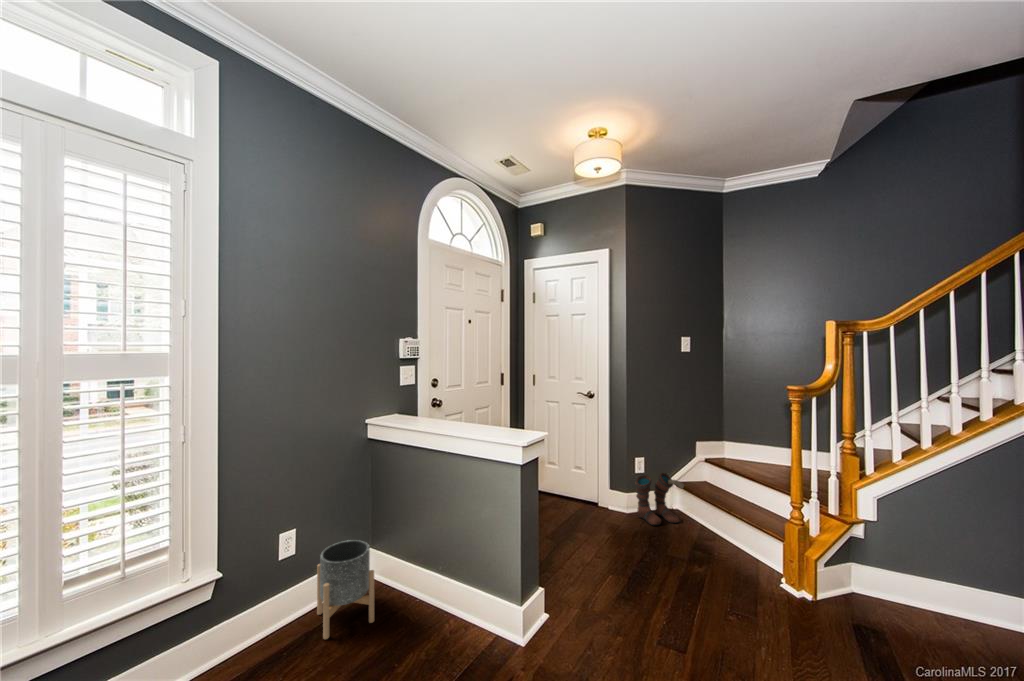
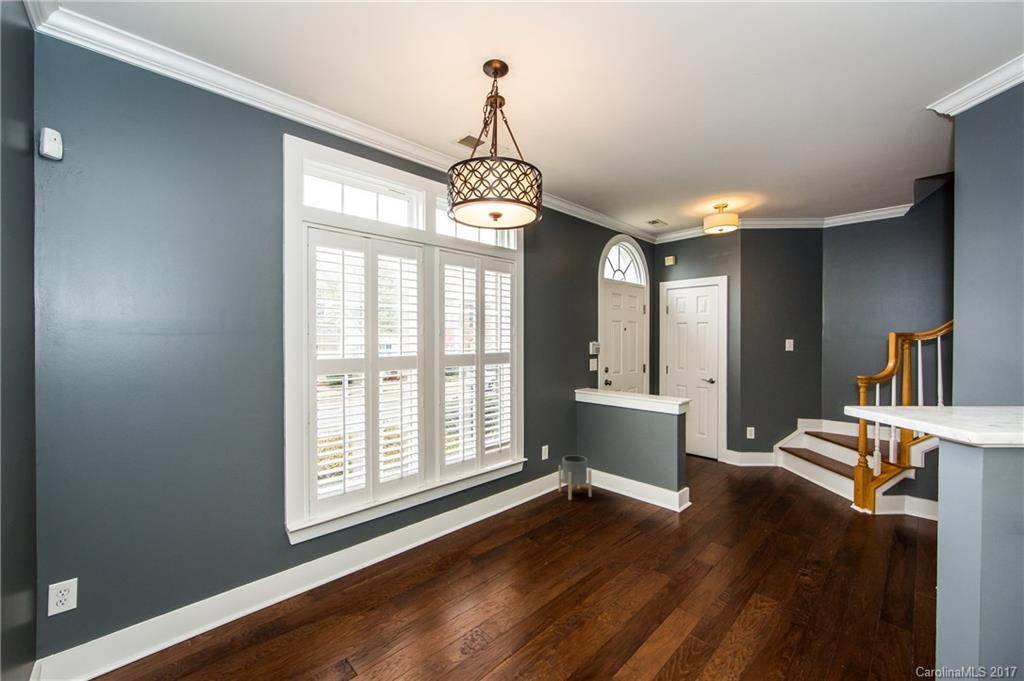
boots: present [635,473,684,526] -> none [746,438,786,473]

